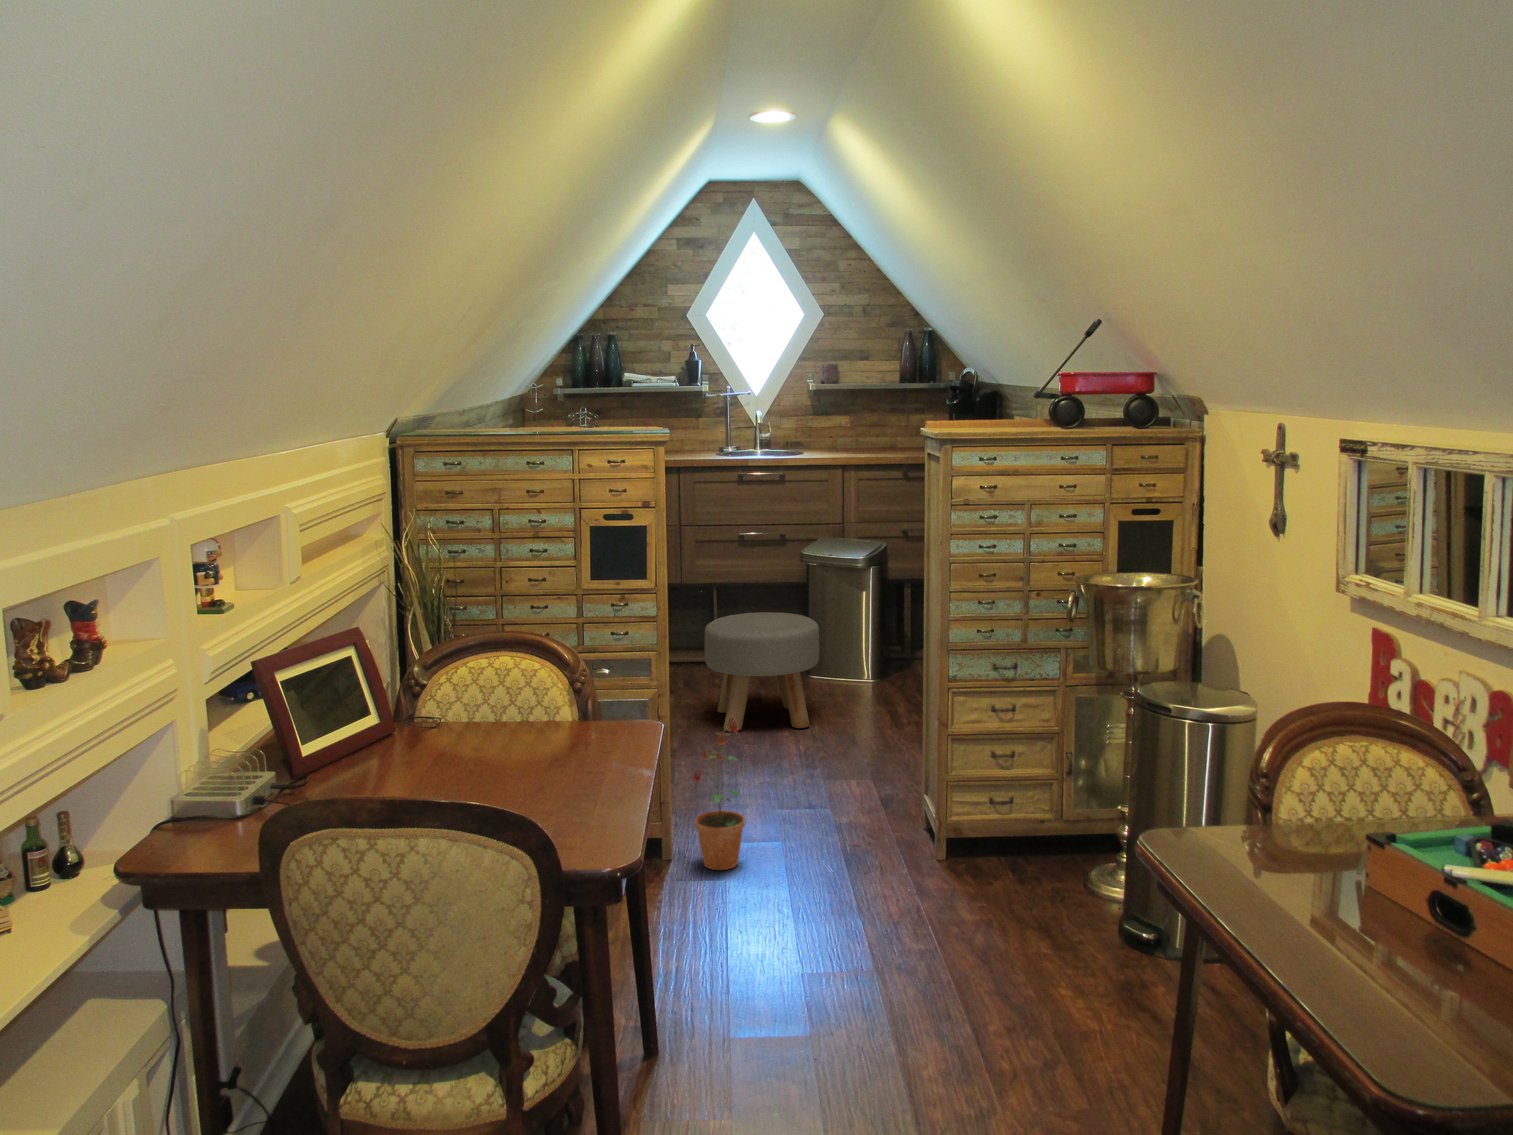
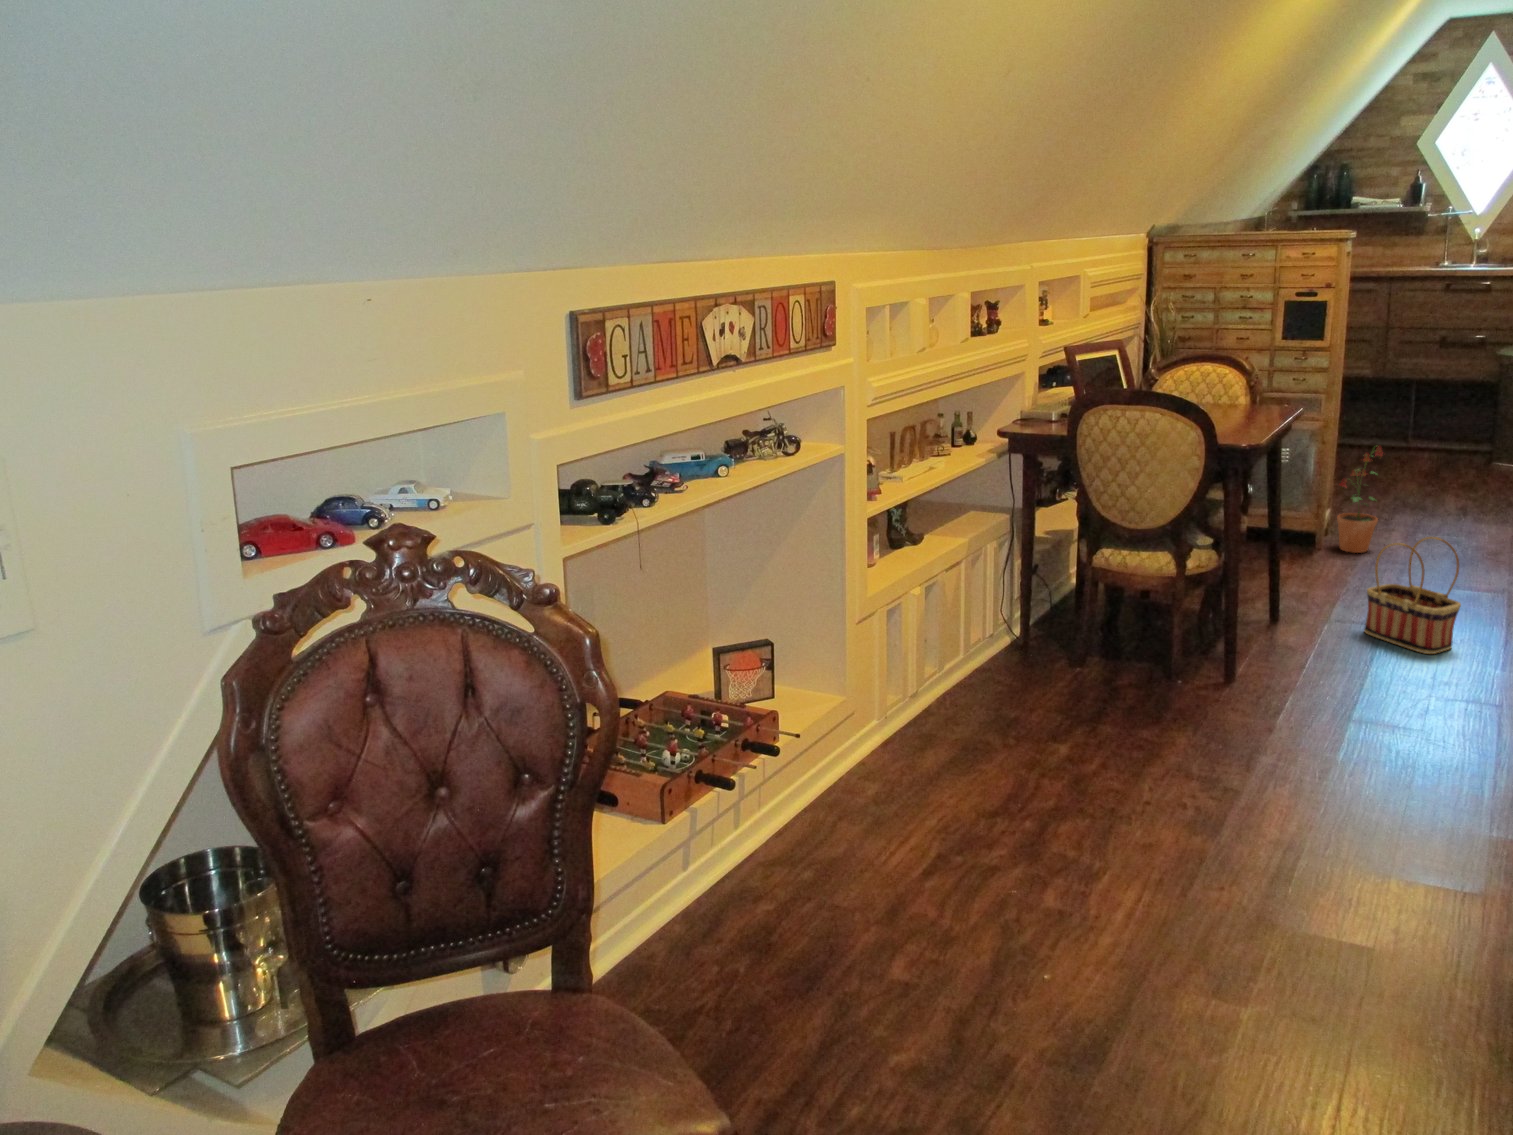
ottoman: present [705,612,819,731] -> none [1381,395,1494,488]
basket: none [781,893,906,1083] -> present [1364,537,1461,654]

